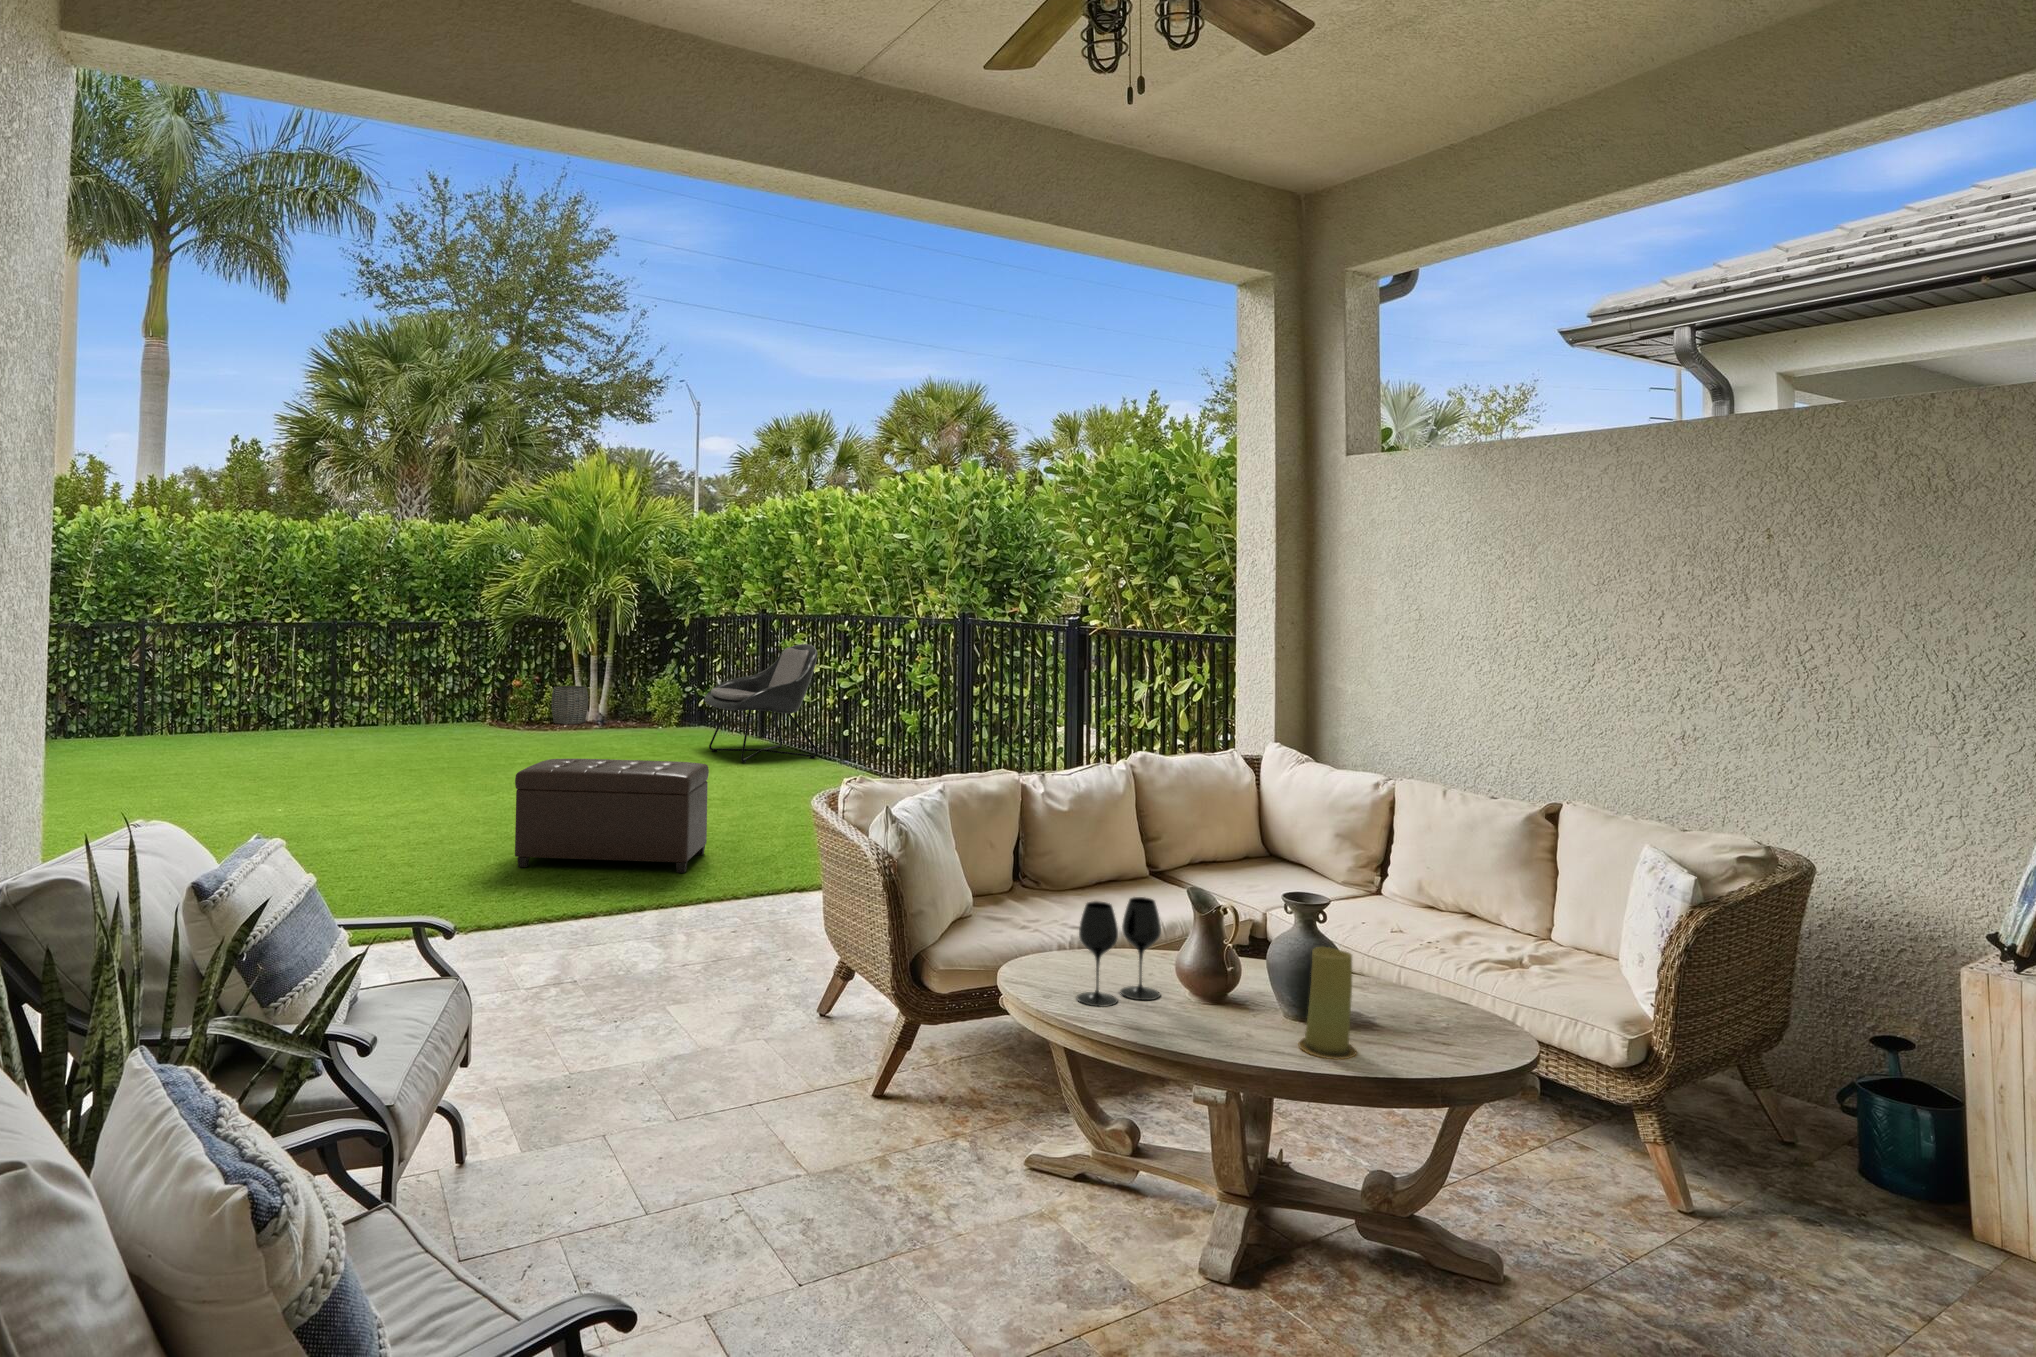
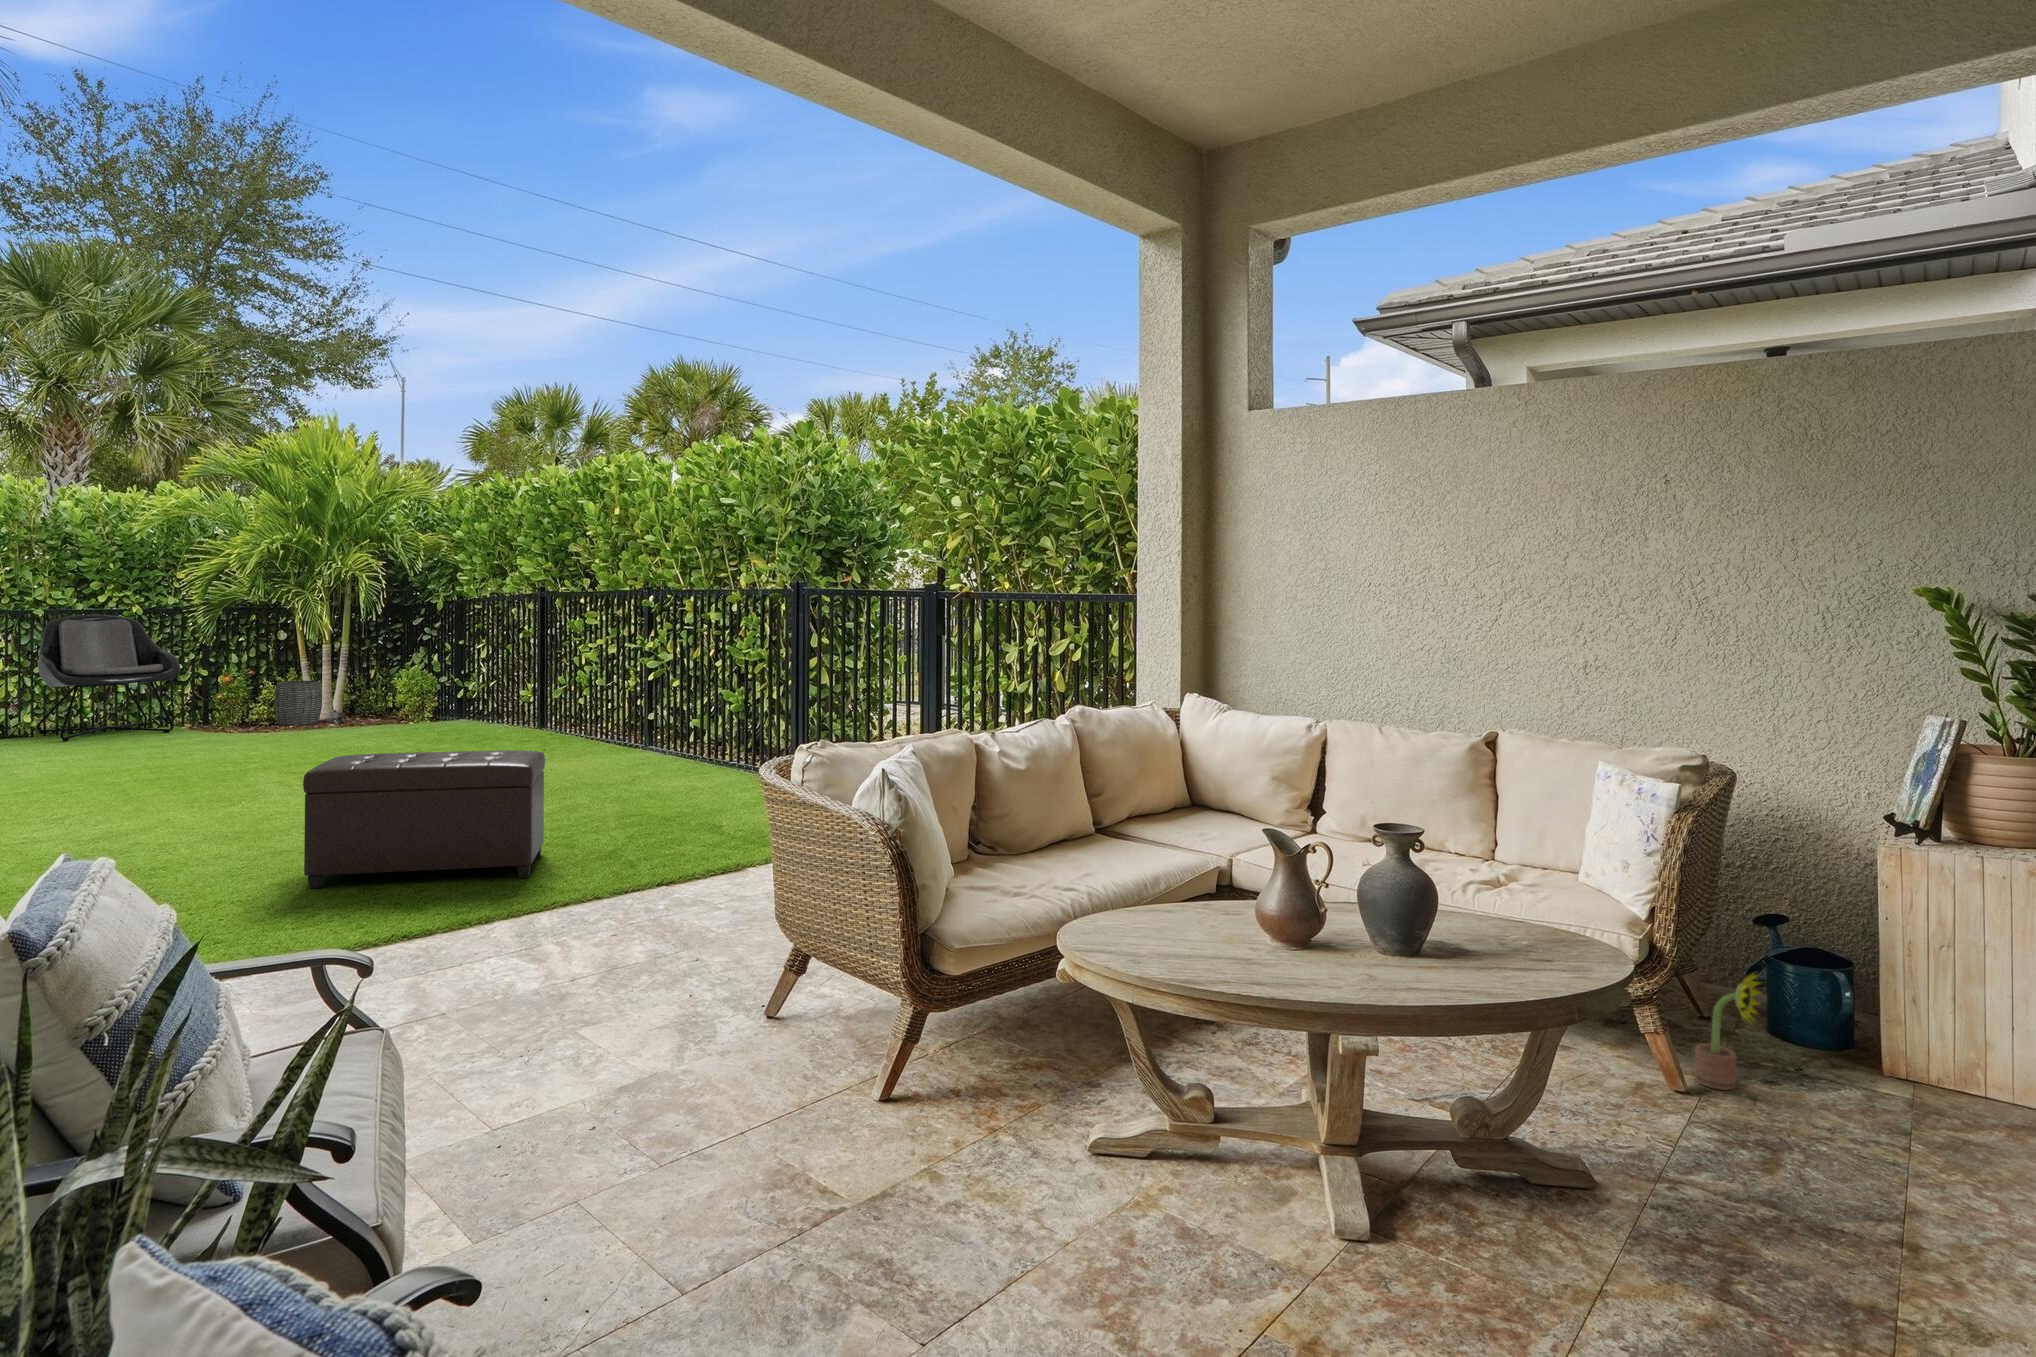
lounge chair: present [704,644,818,763] -> present [37,615,180,741]
wine glass: present [1077,897,1161,1007] -> none [1158,843,1239,965]
candle: present [1298,947,1357,1059] -> none [1418,875,1480,990]
decorative plant: none [1712,1088,1794,1212] -> present [1695,974,1761,1090]

